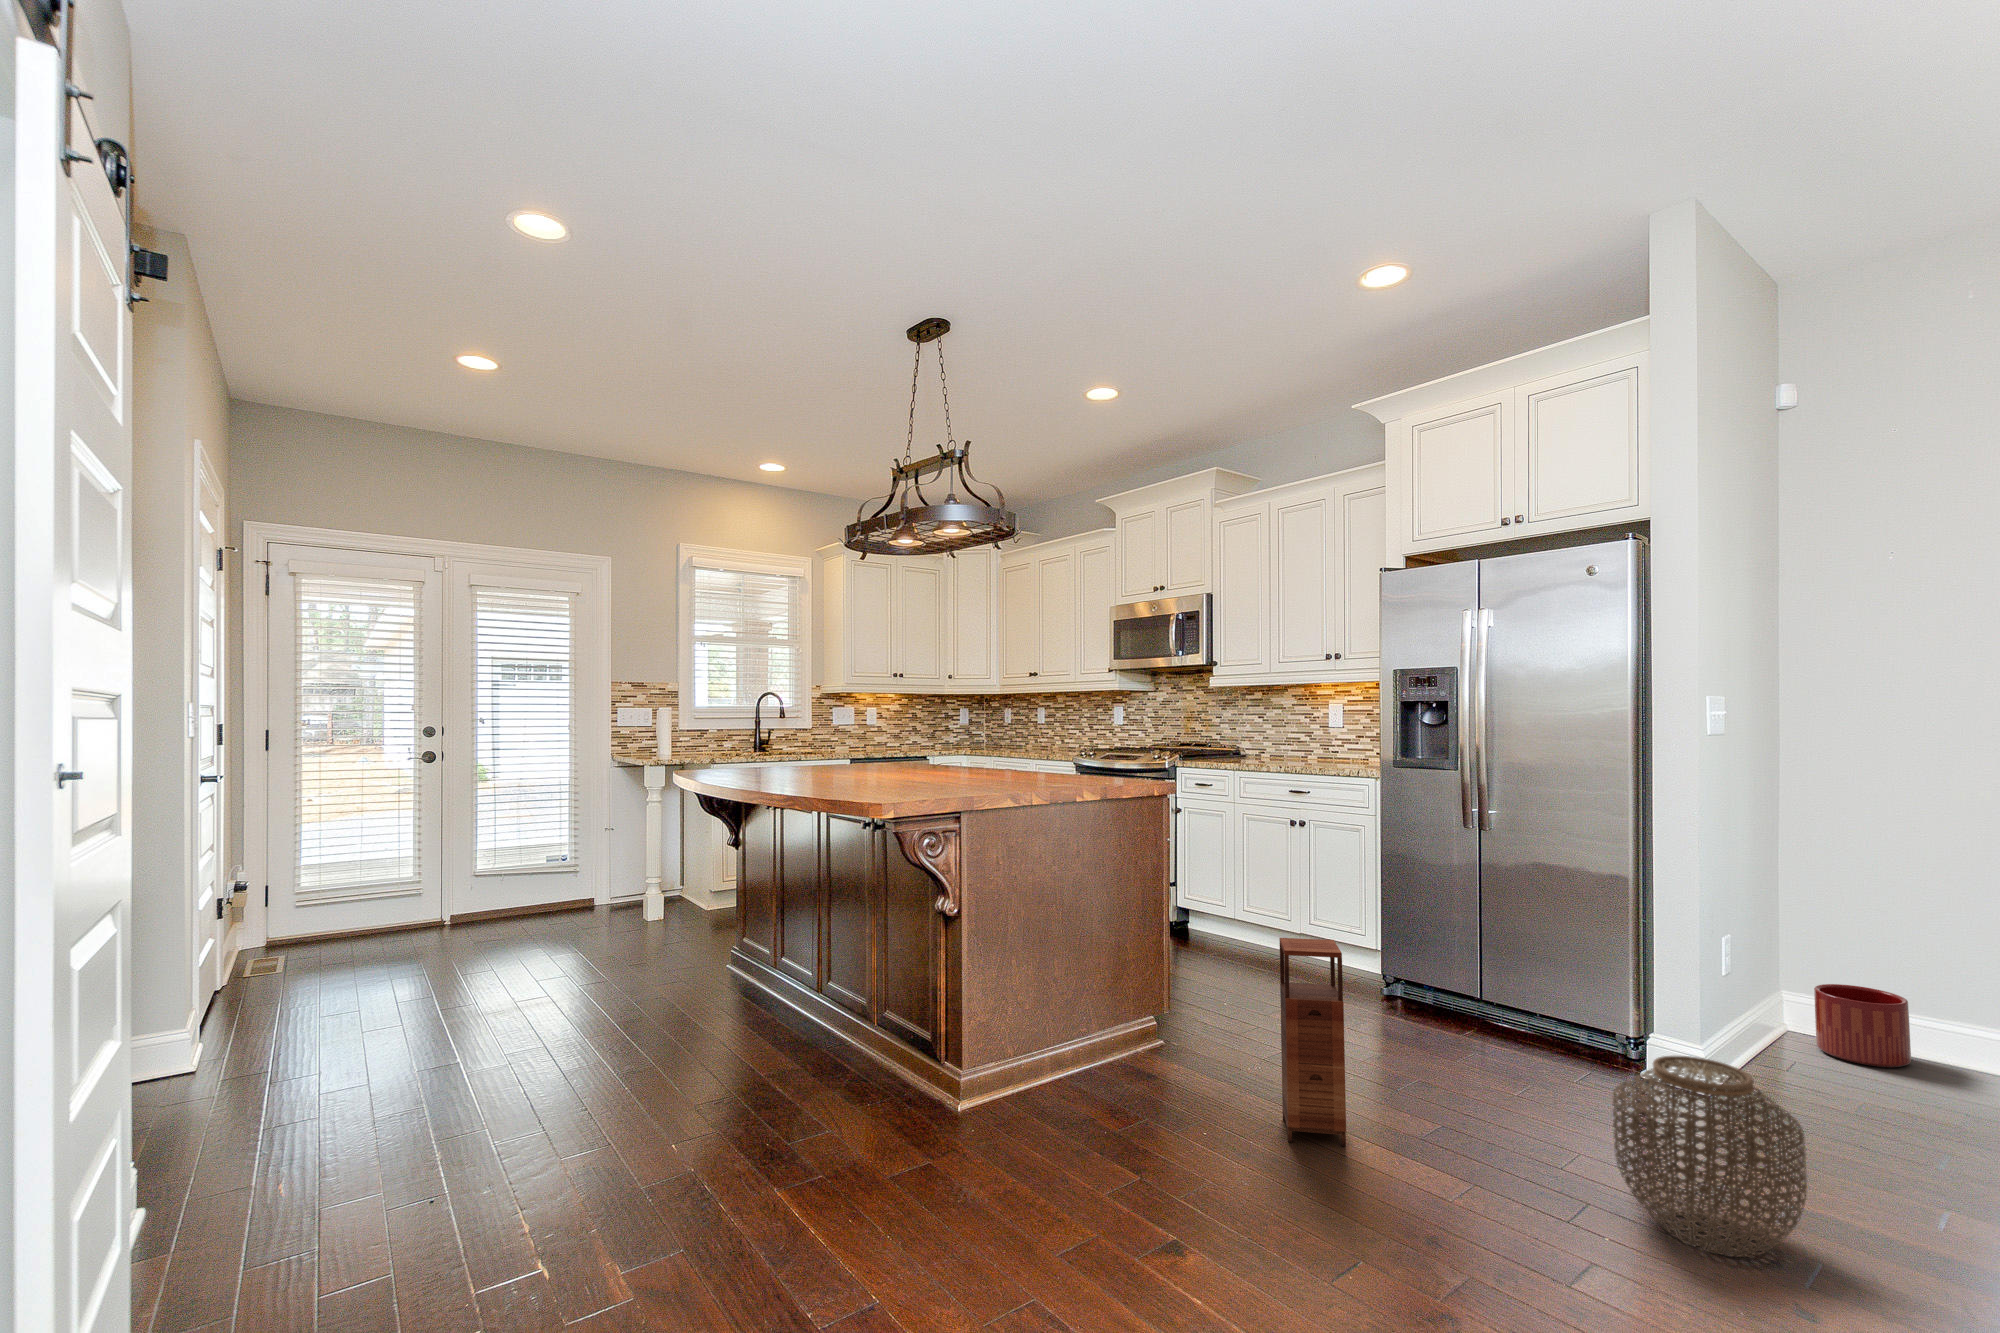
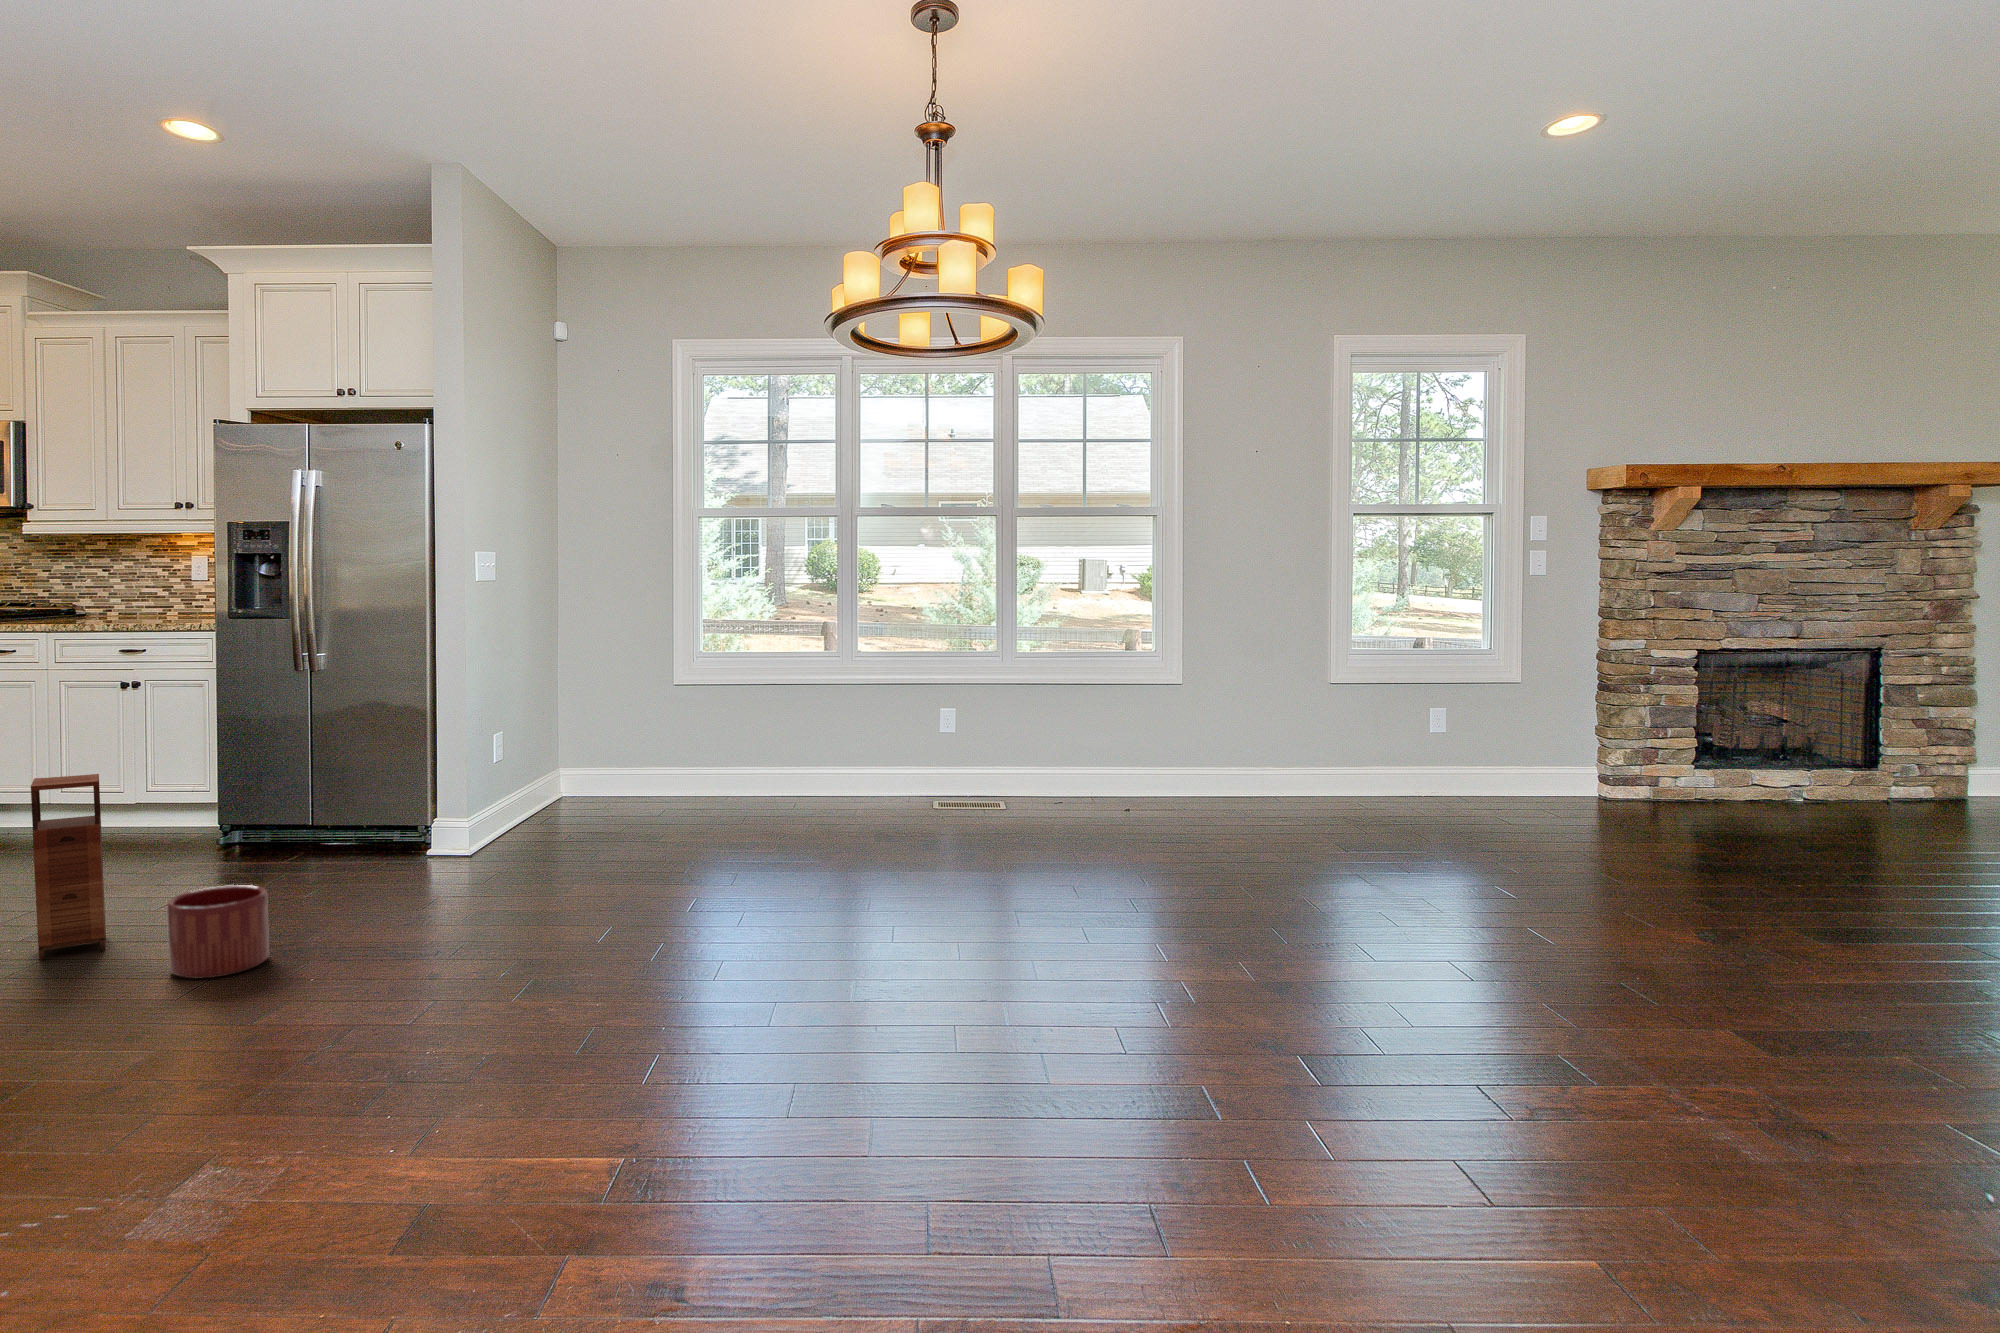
planter: present [1814,984,1911,1067] -> present [167,885,269,978]
woven basket: present [1613,1056,1807,1257] -> none [331,816,455,940]

